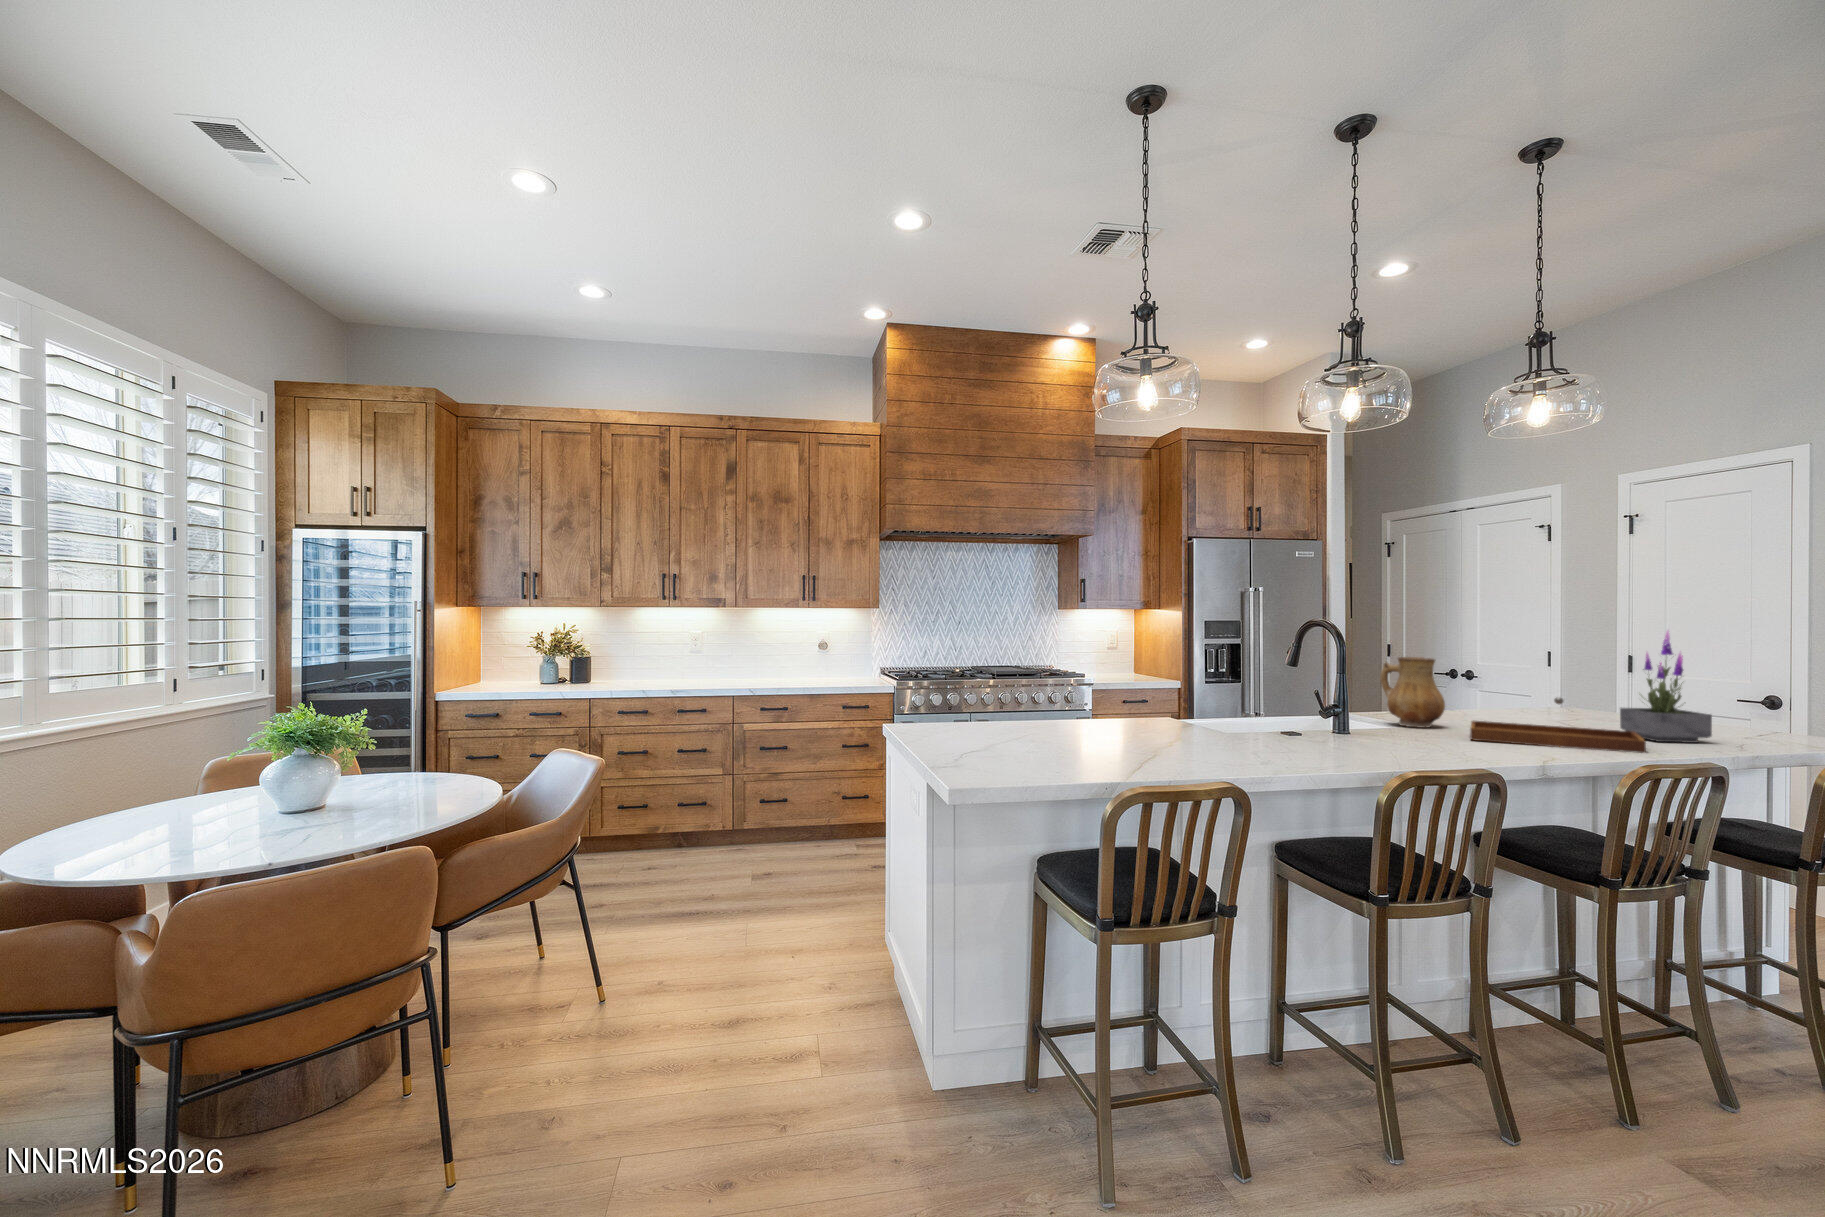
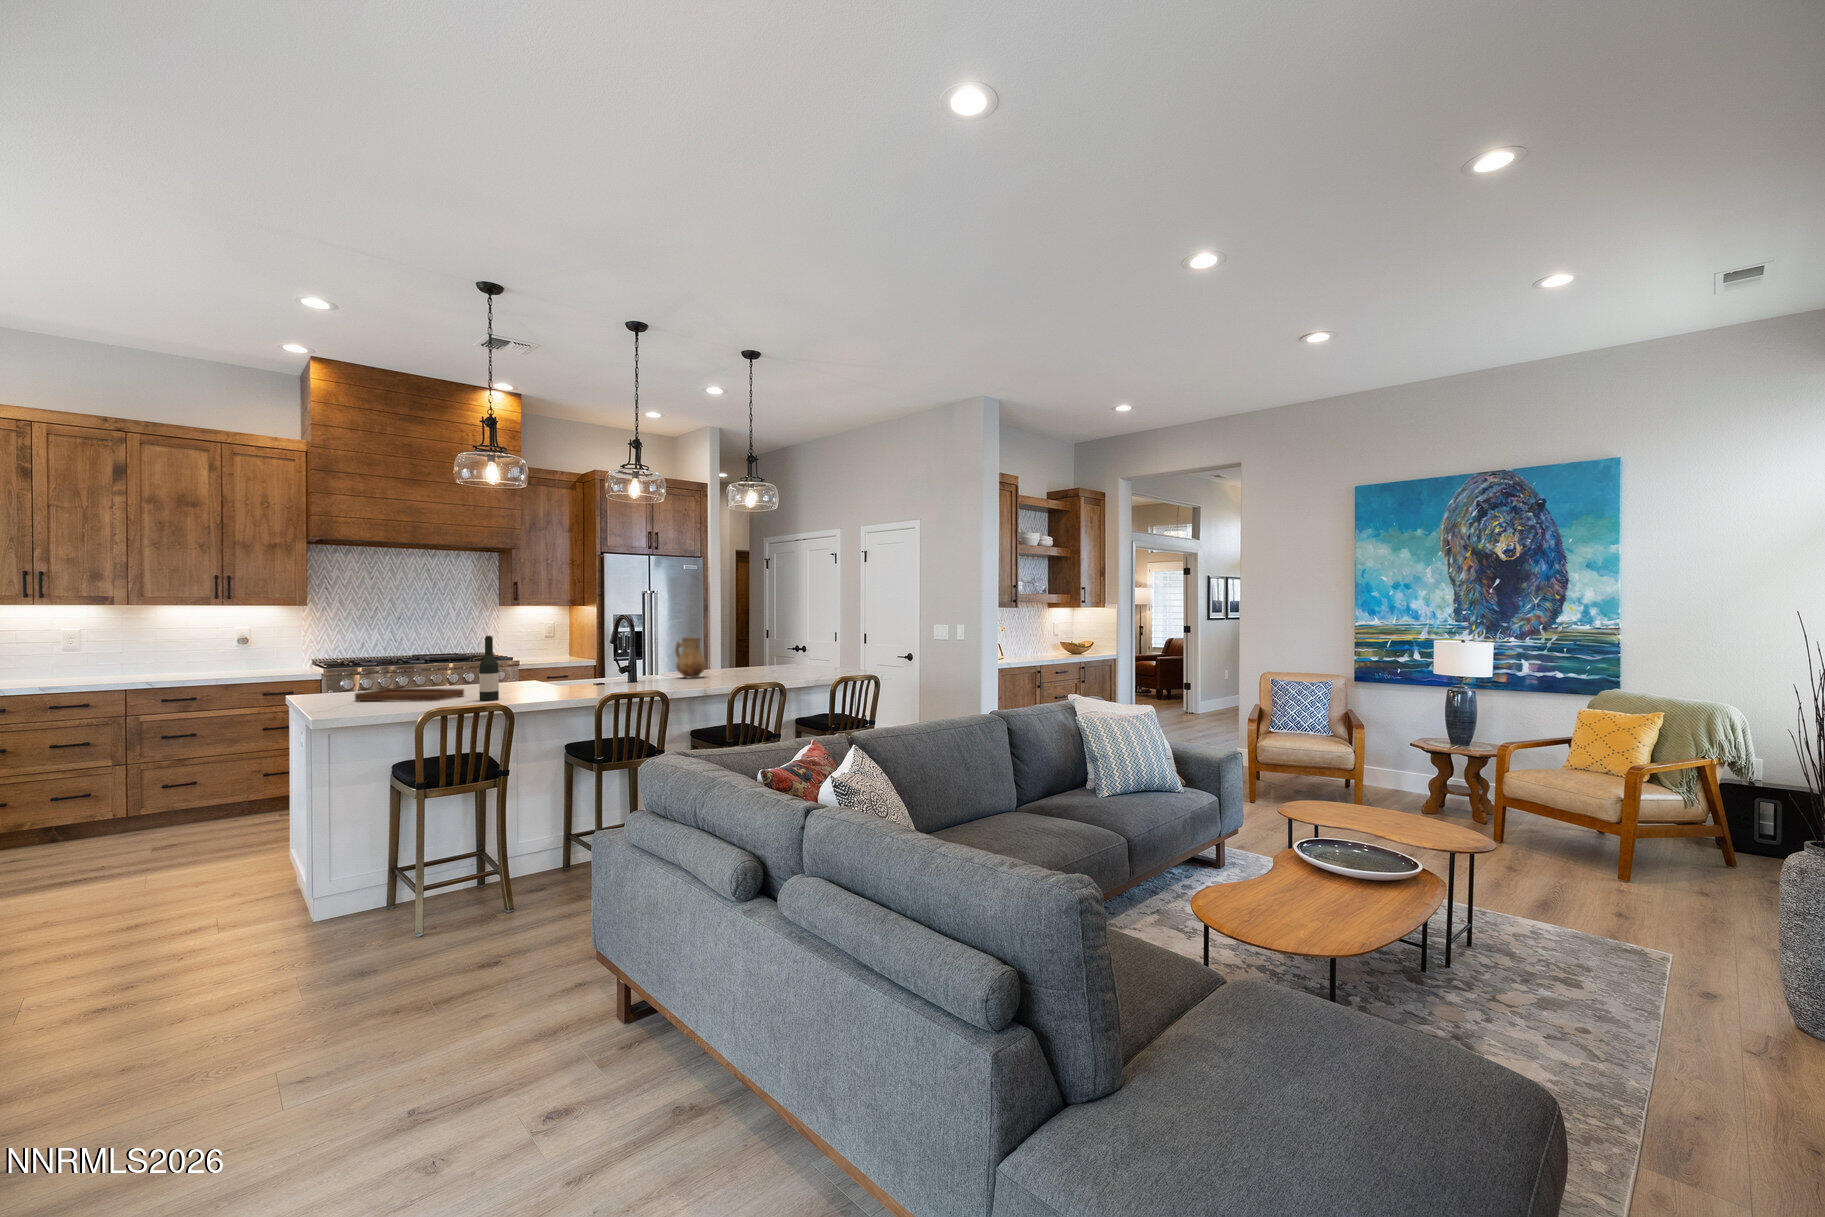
potted plant: present [1620,631,1712,743] -> none [781,620,811,677]
wine bottle: none [1145,650,1177,762] -> present [479,636,499,701]
tray: present [1470,697,1646,753] -> present [355,670,464,702]

